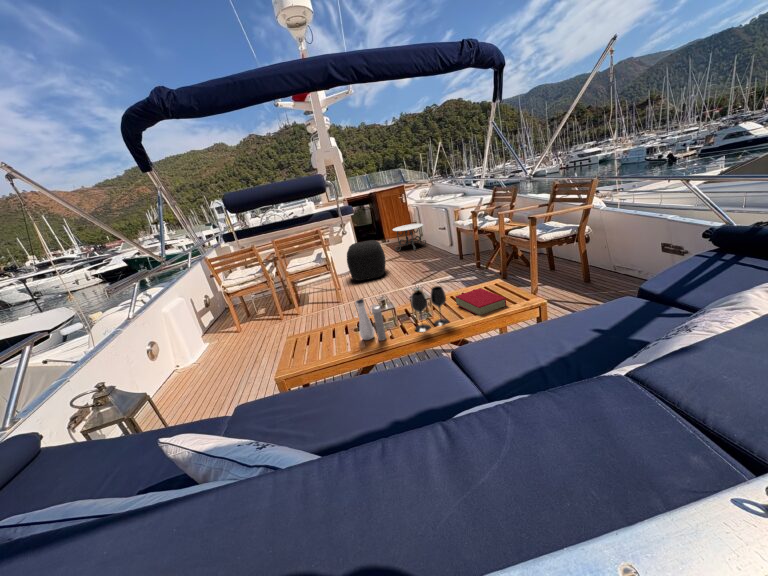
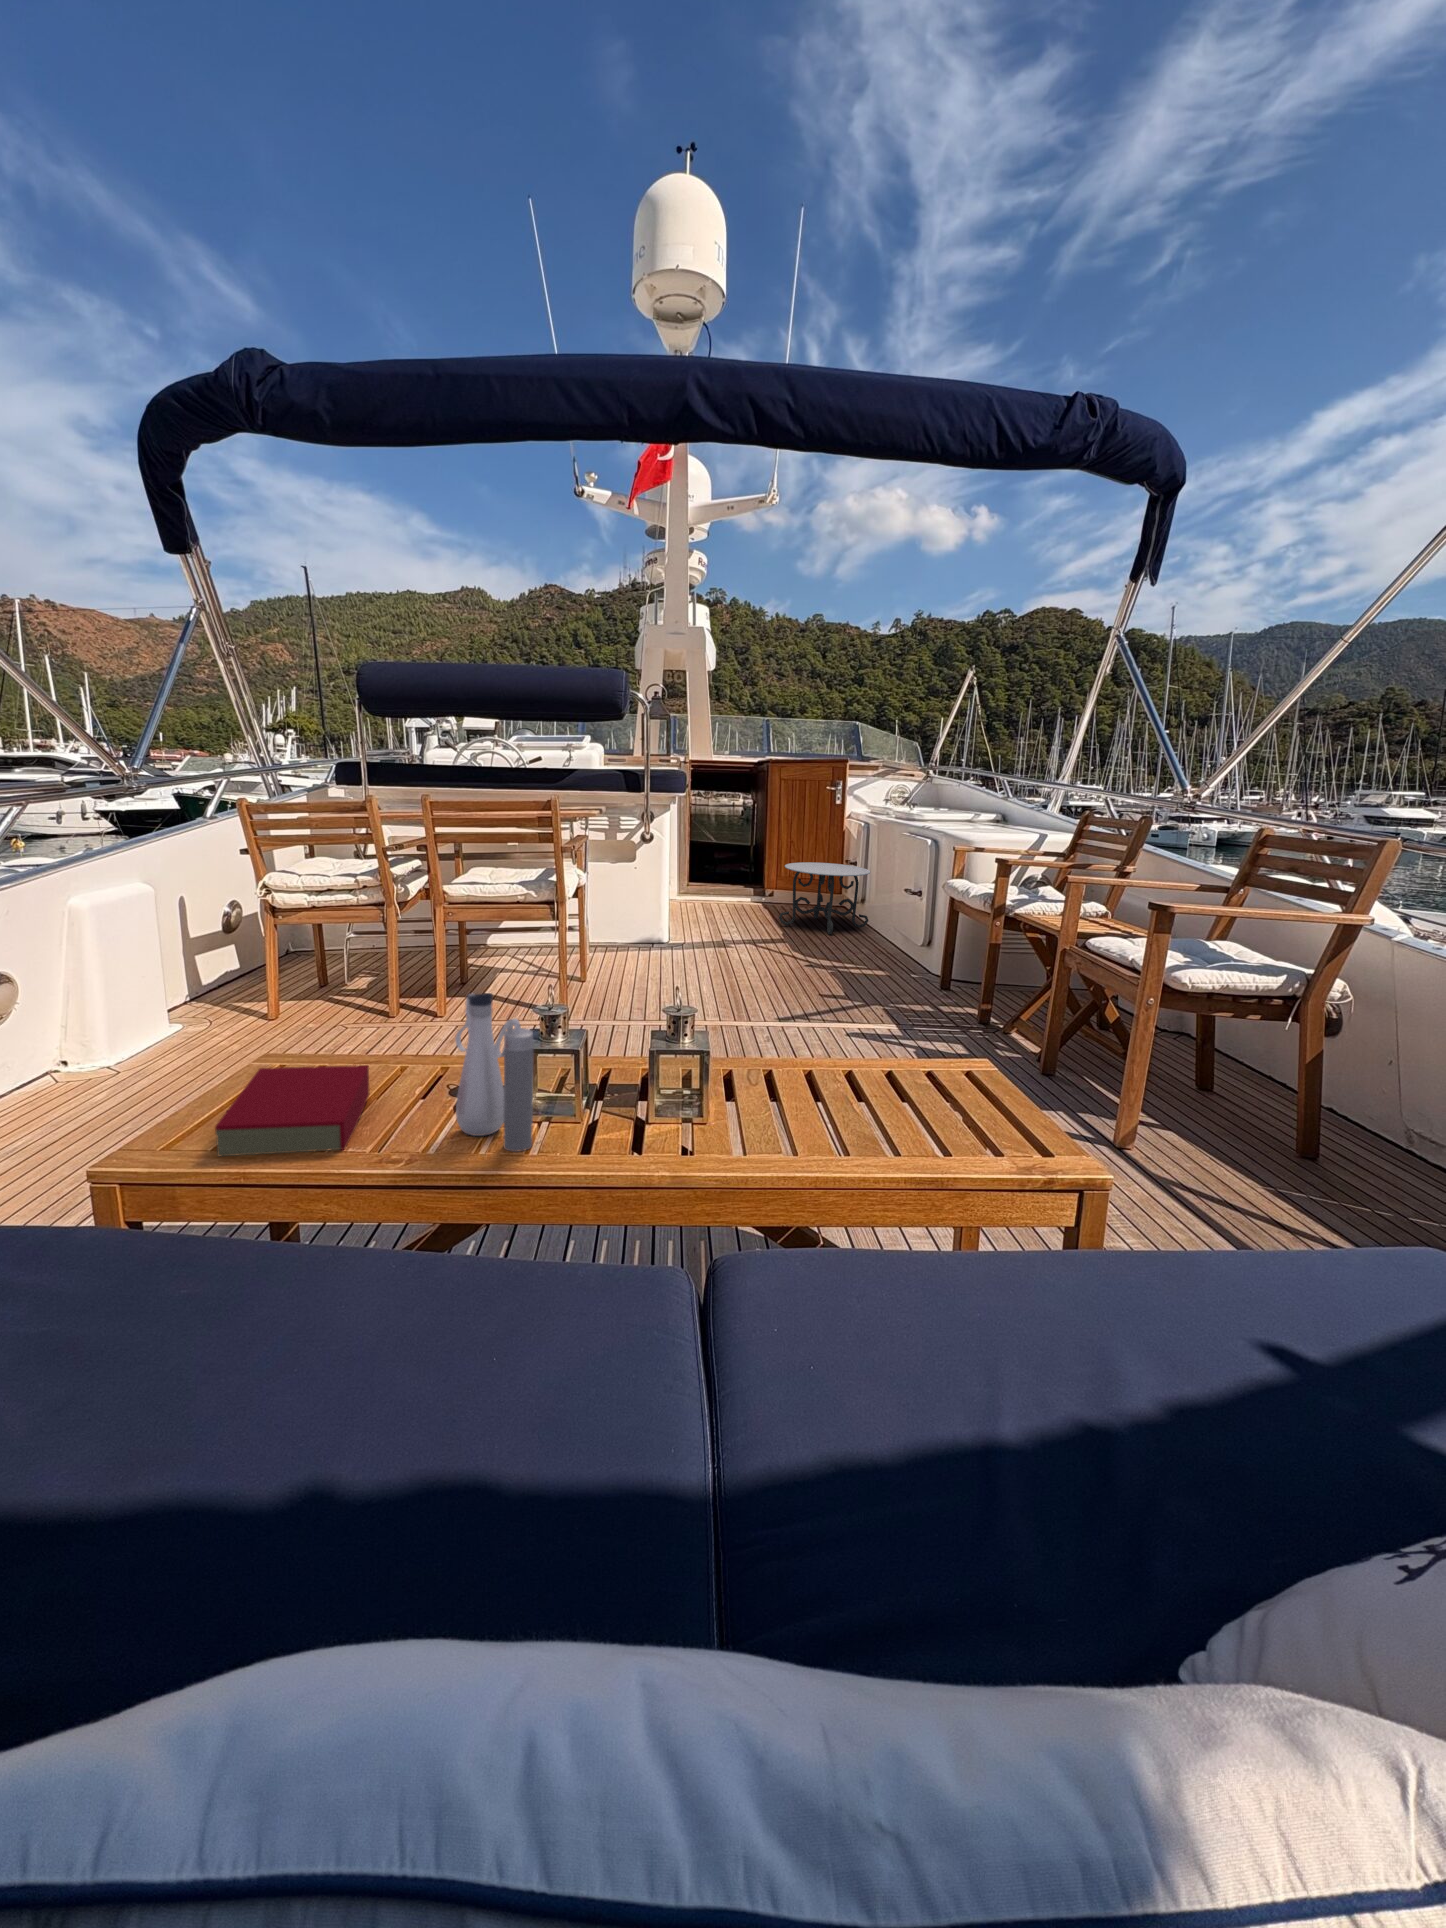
ottoman: present [347,240,386,281] -> none [626,869,733,976]
wine glass: present [411,286,449,332] -> none [634,1018,765,1163]
book: present [456,288,506,315] -> present [215,1065,369,1156]

